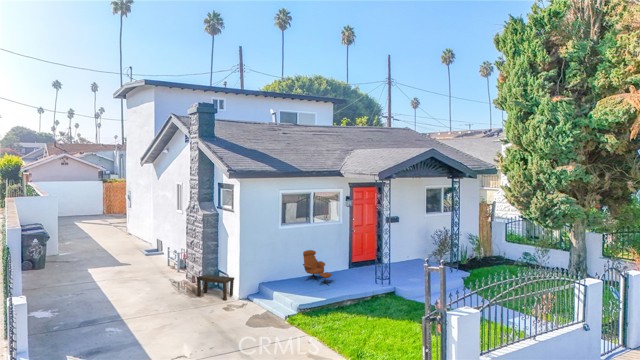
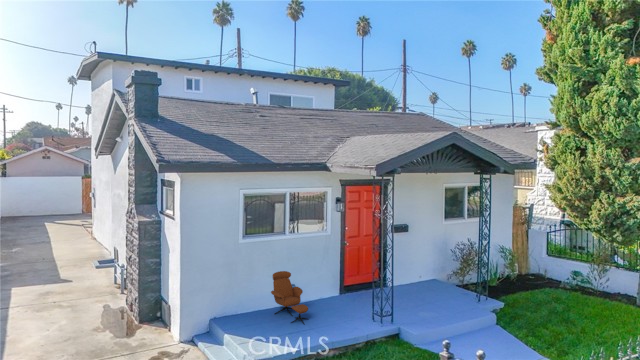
bench: present [197,274,234,301] -> none [120,304,172,345]

